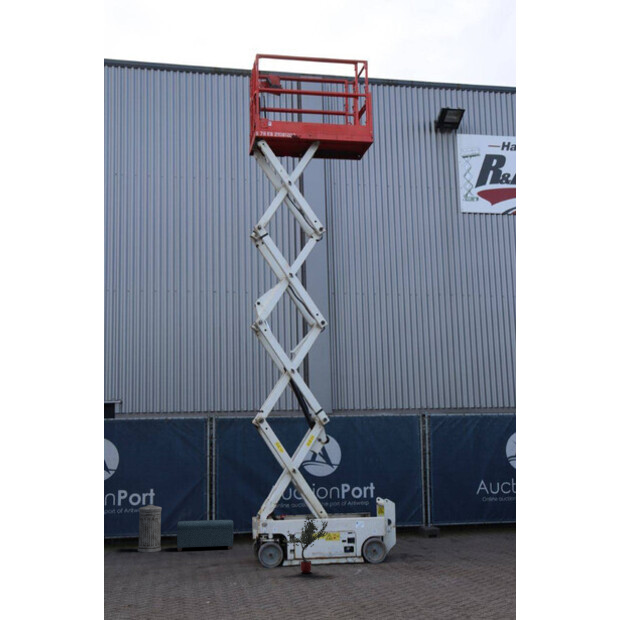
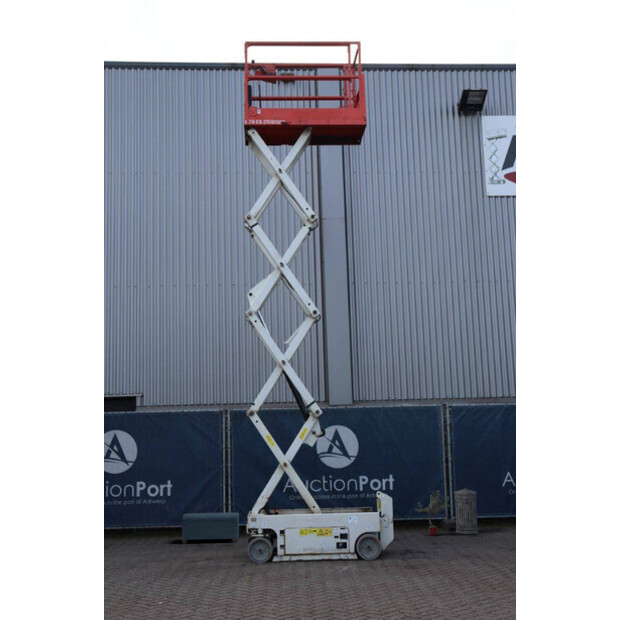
trash can: present [138,505,162,552] -> present [454,488,478,534]
potted tree: present [283,514,328,573] -> present [415,490,449,536]

